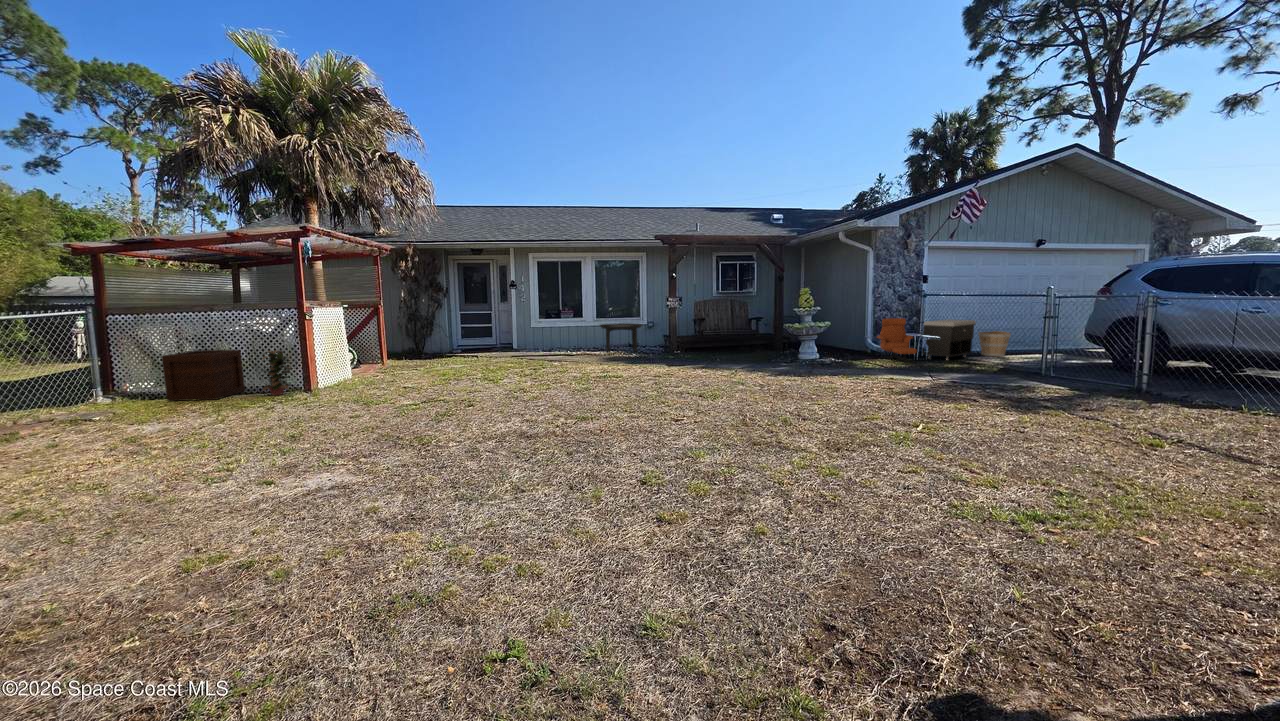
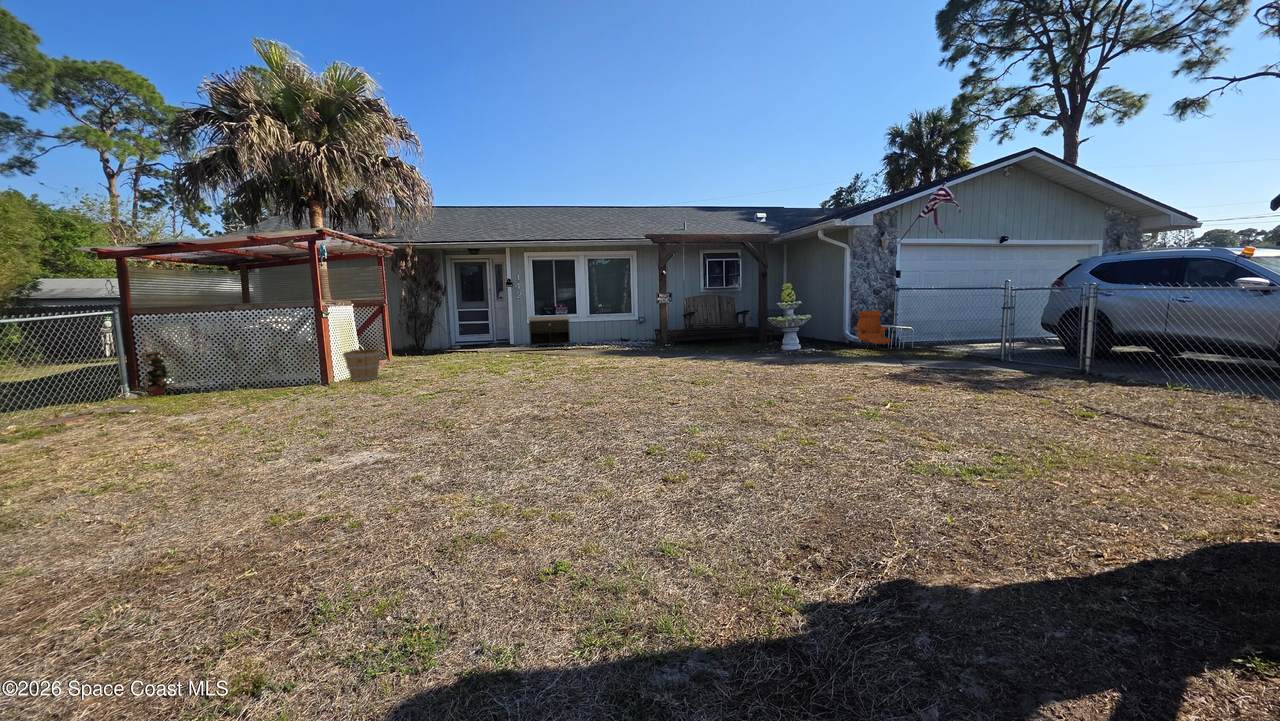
storage bench: present [922,319,976,360] -> present [529,316,570,347]
round table: present [600,323,642,352] -> none [592,319,635,346]
wooden bucket: present [978,331,1011,357] -> present [343,349,381,381]
wooden crate: present [162,350,245,401] -> none [187,347,264,396]
decorative plant: present [263,350,291,395] -> present [138,352,173,395]

